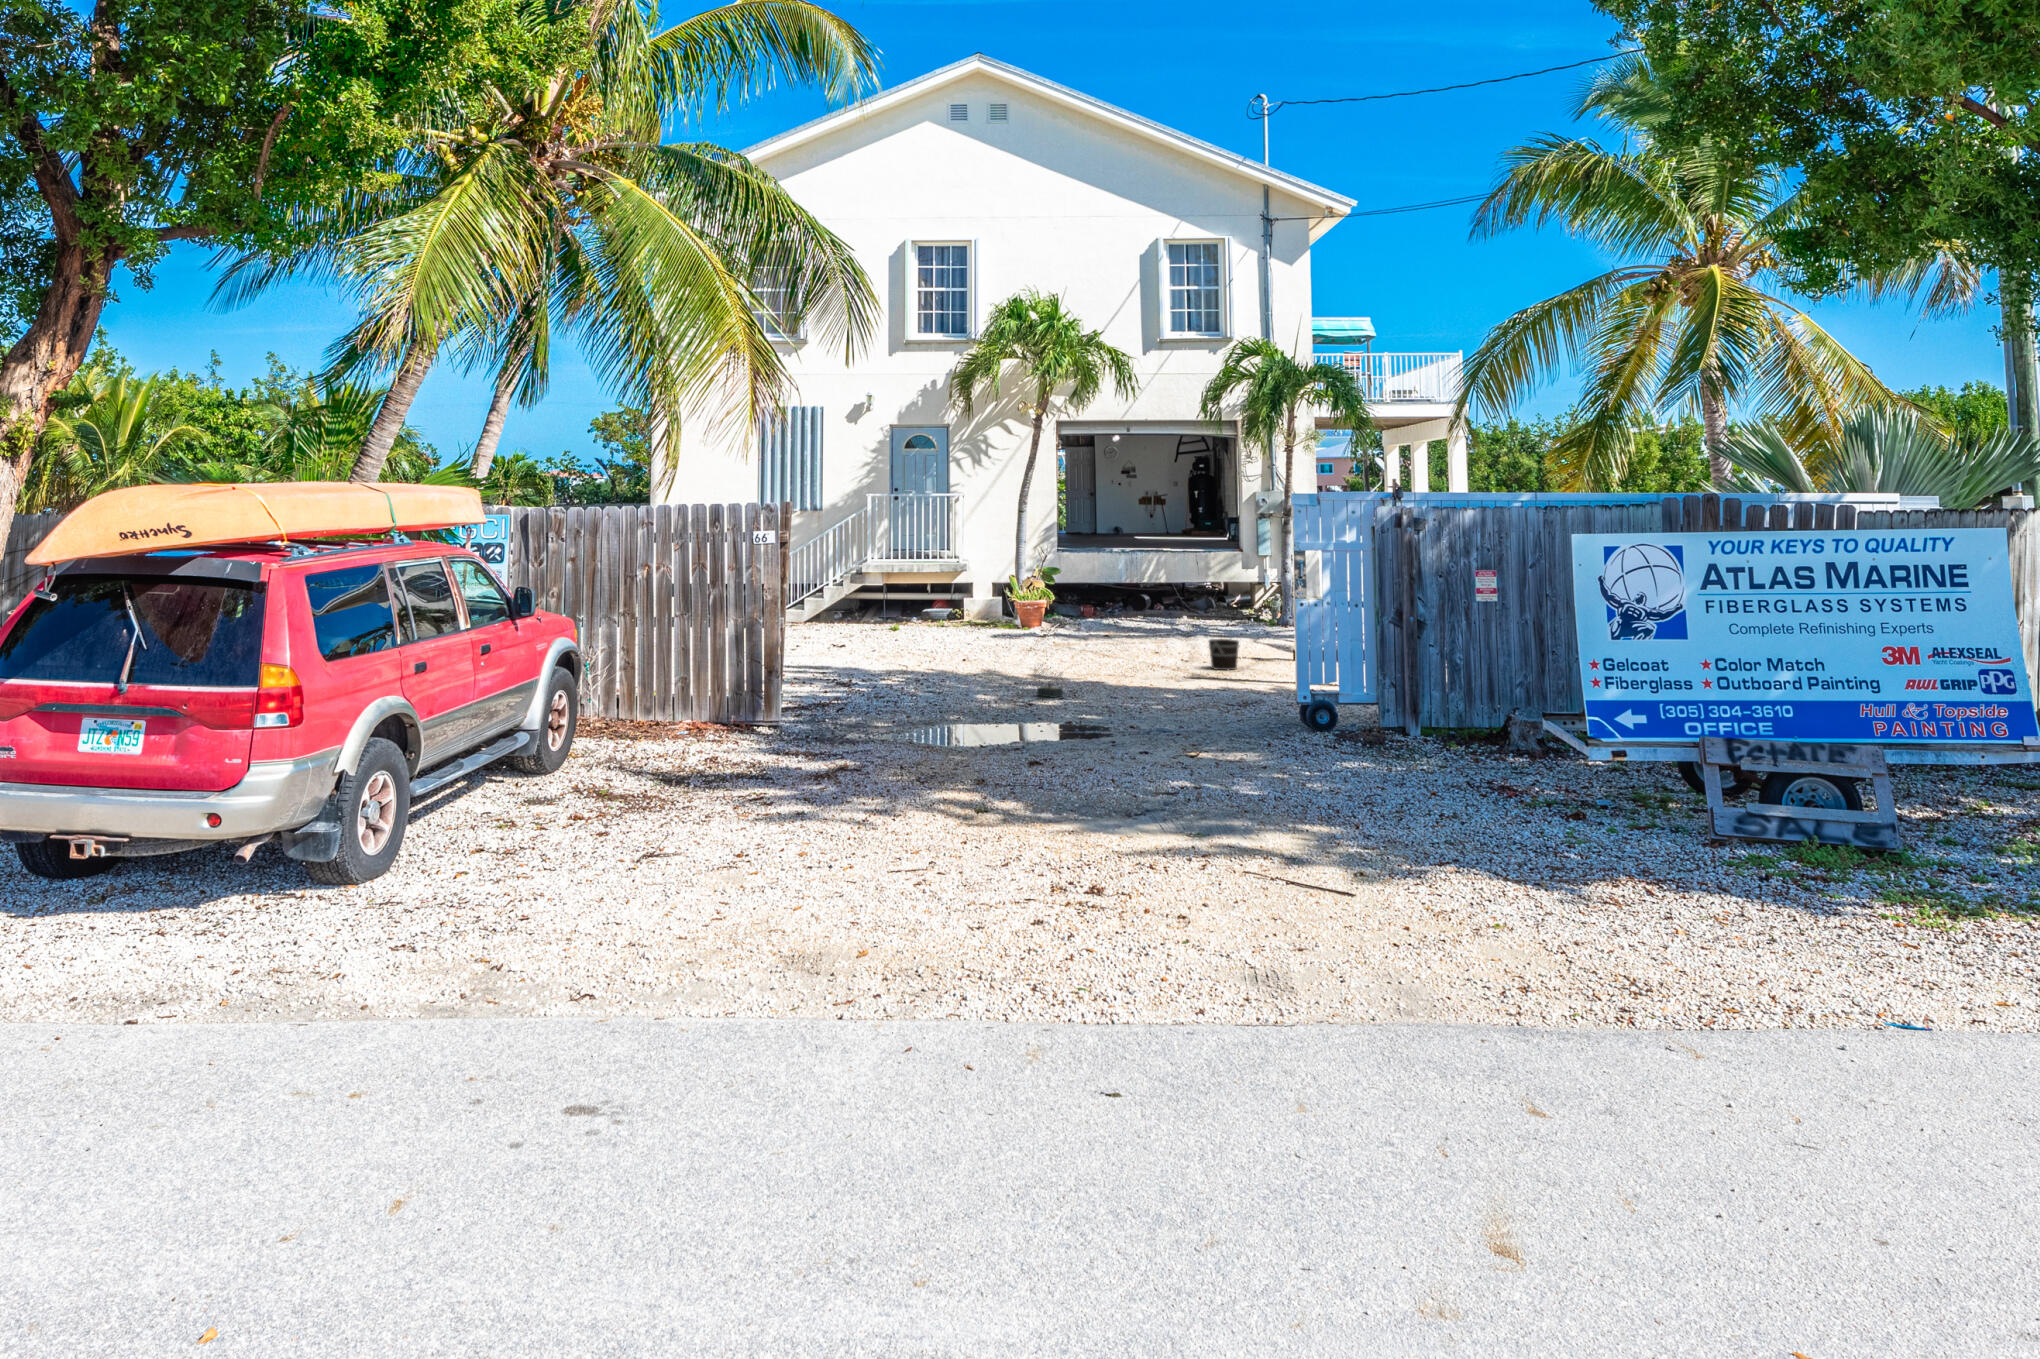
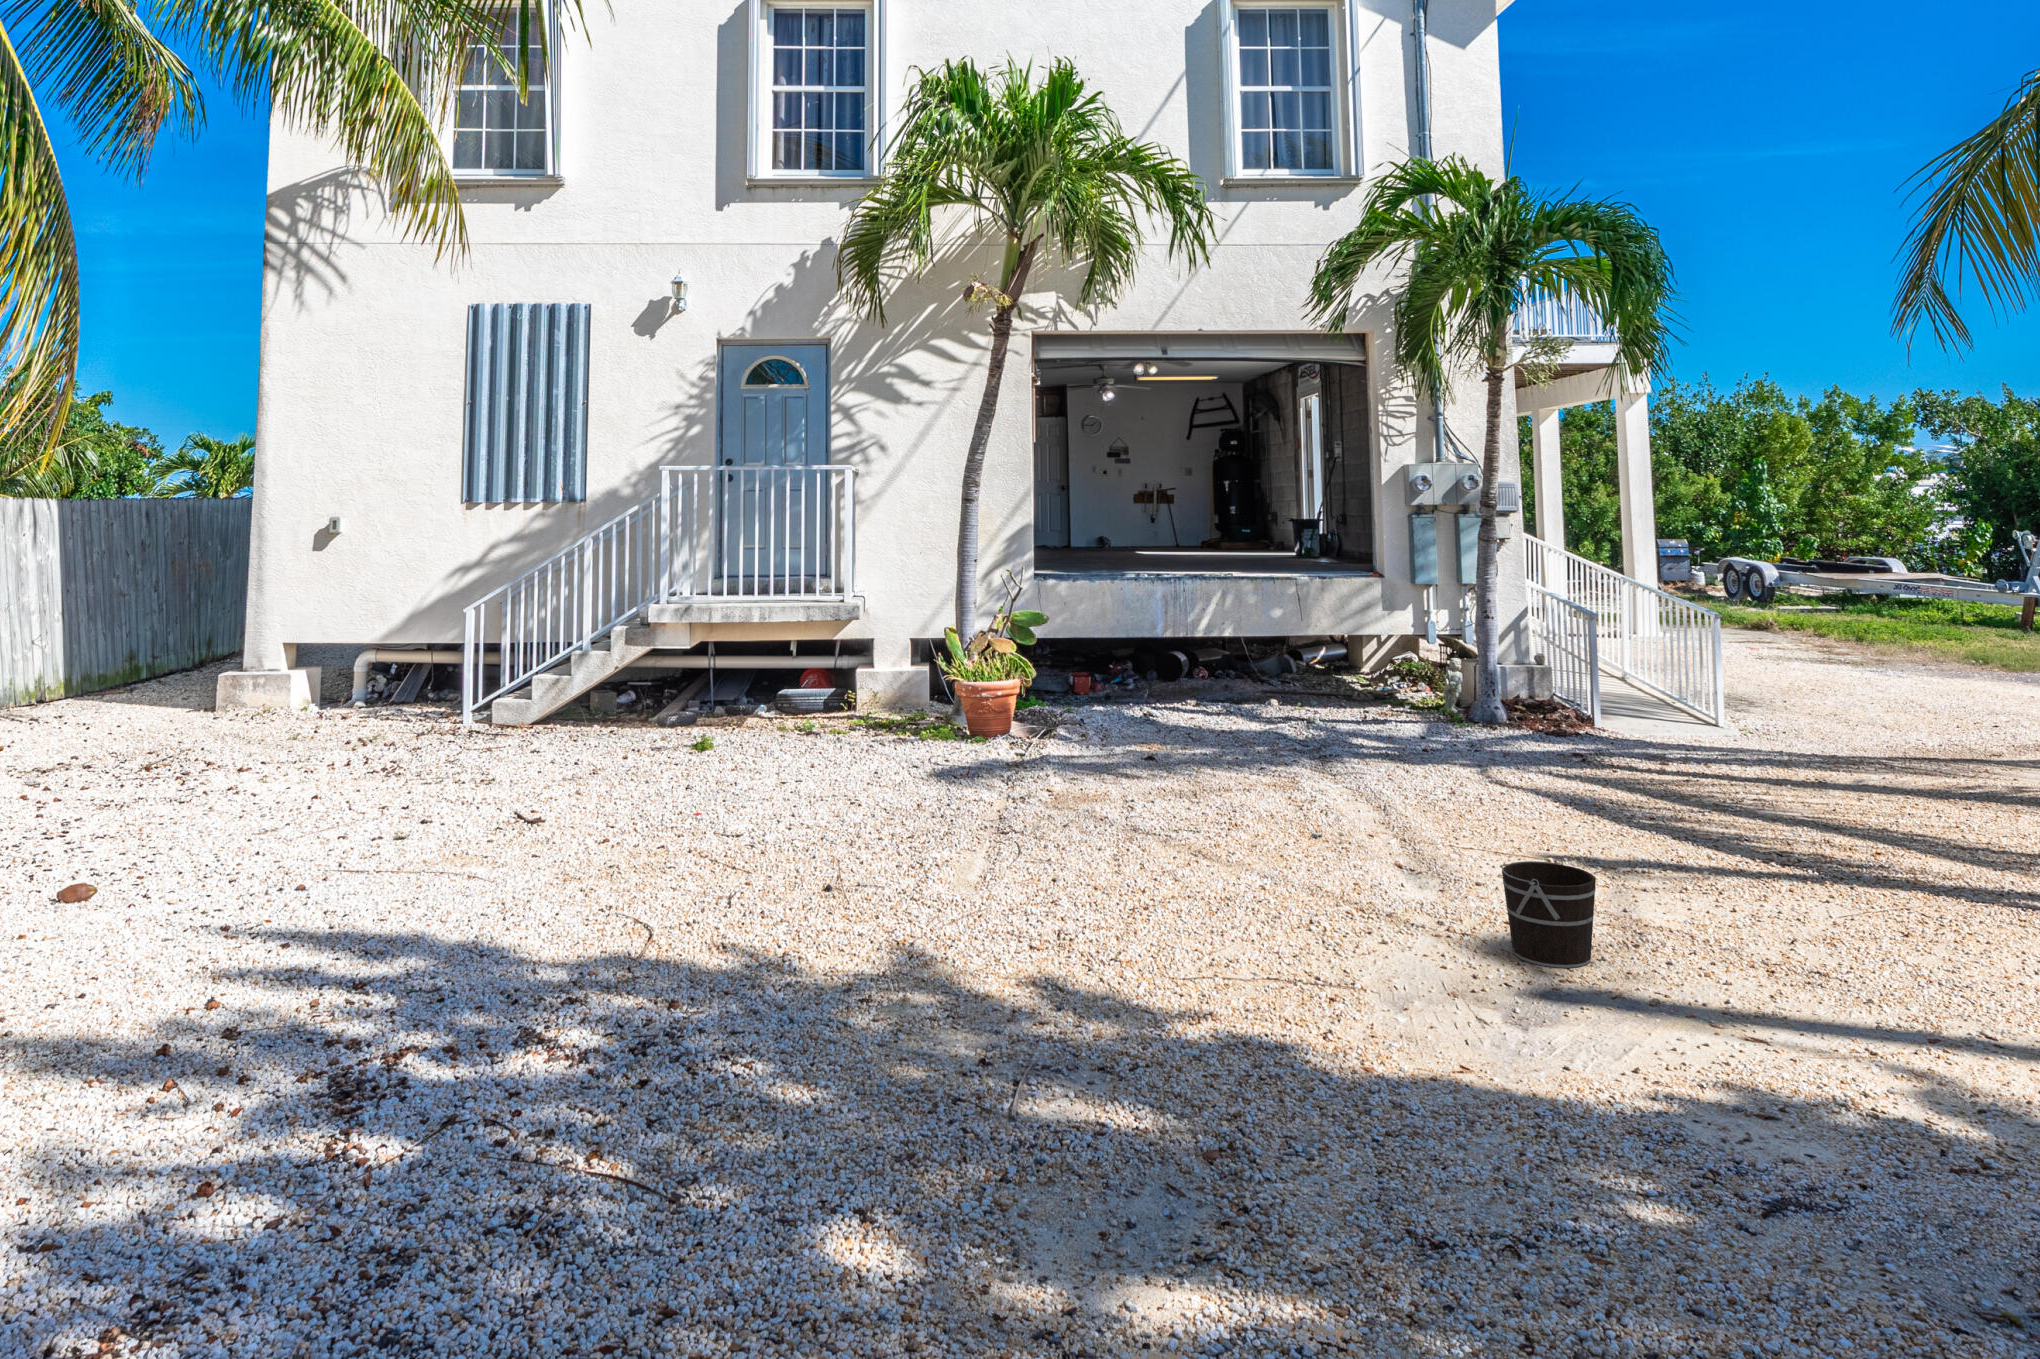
decorative plant: present [1034,664,1066,698] -> none [995,1094,1146,1273]

